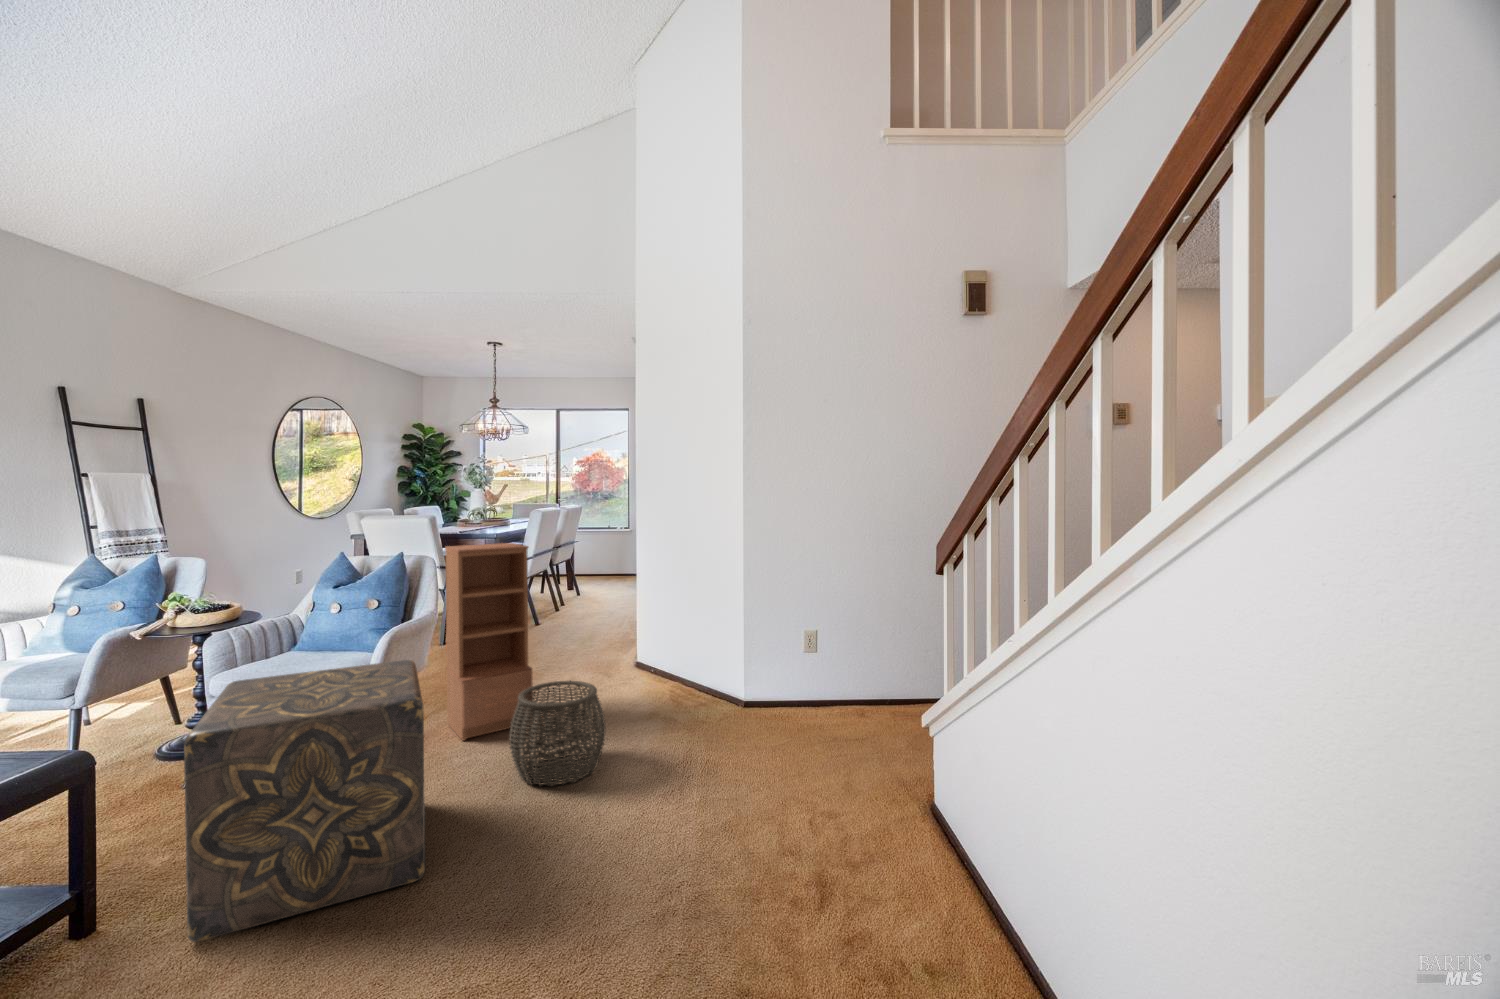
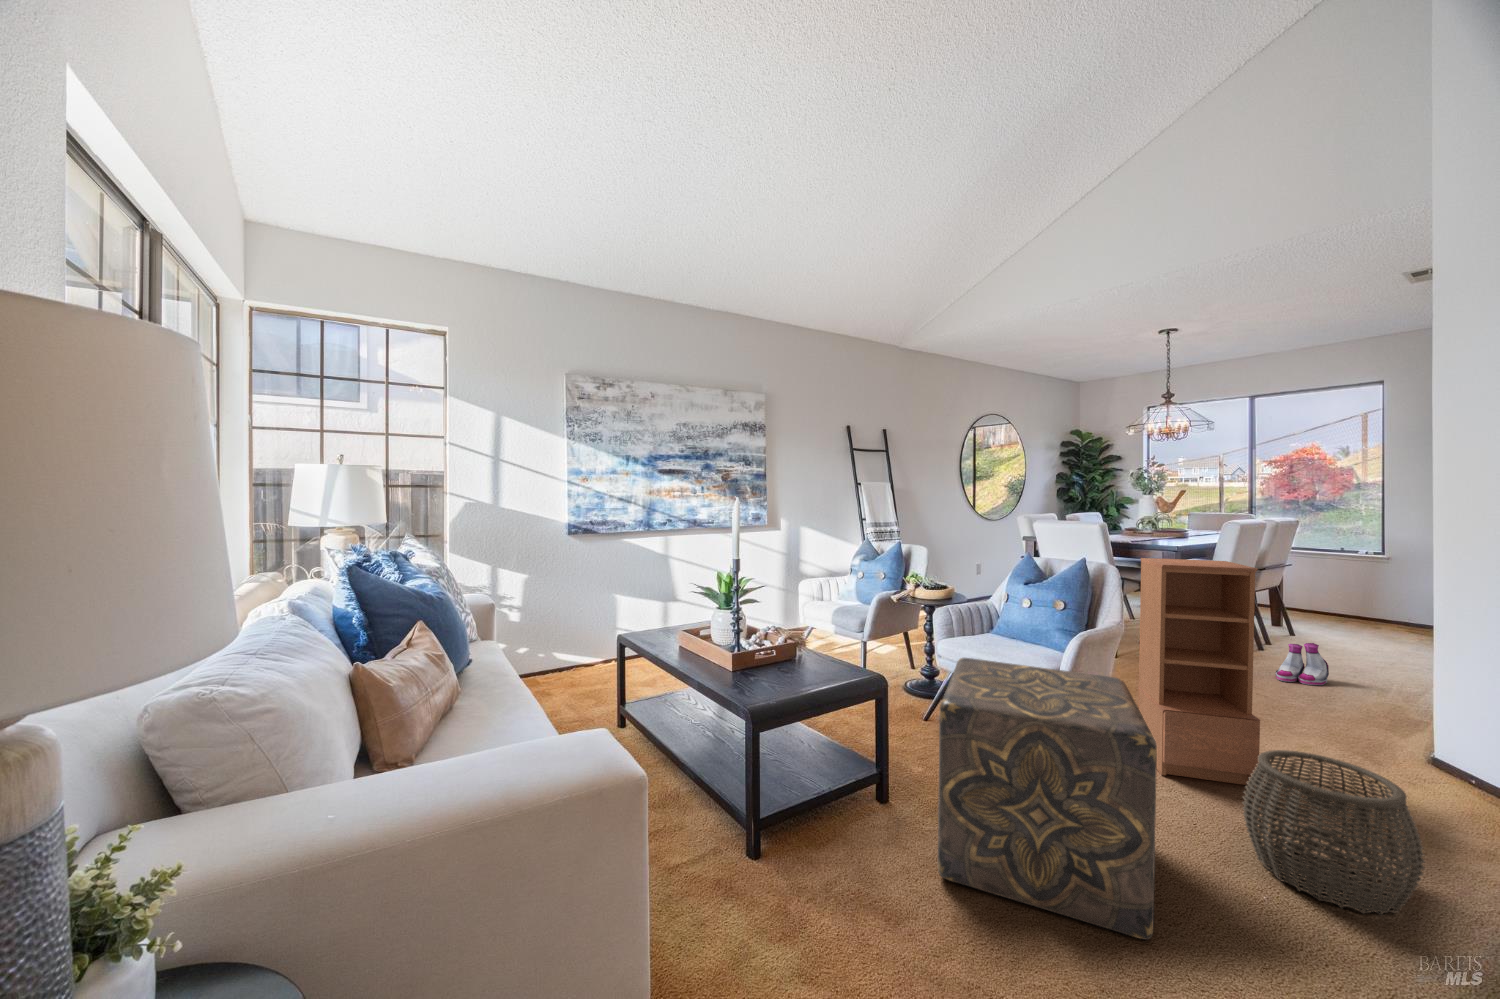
boots: none [565,603,597,637] -> present [1276,643,1329,685]

